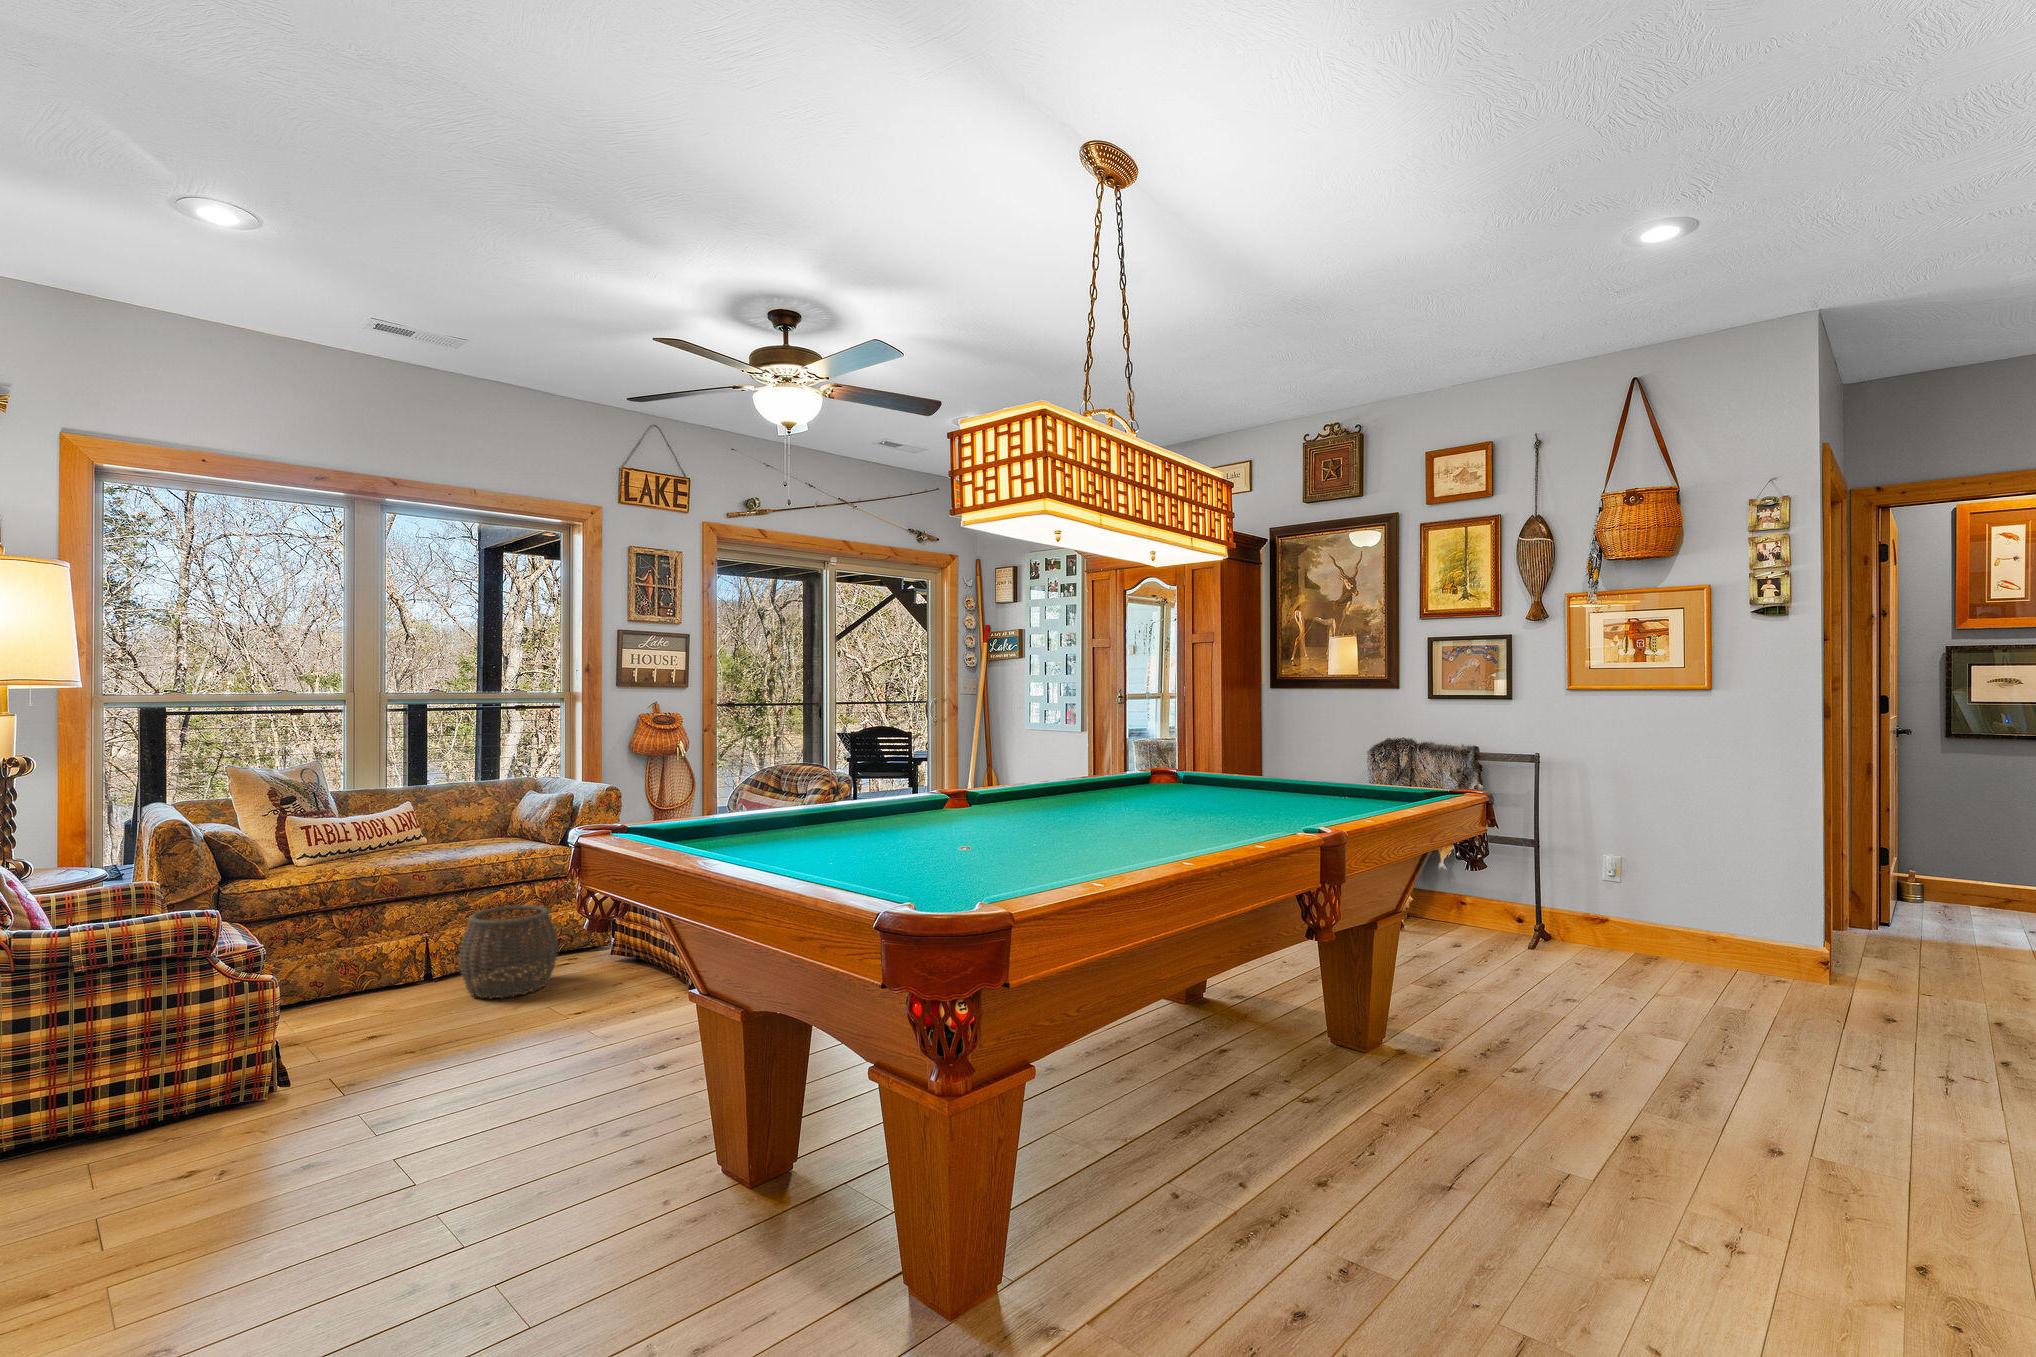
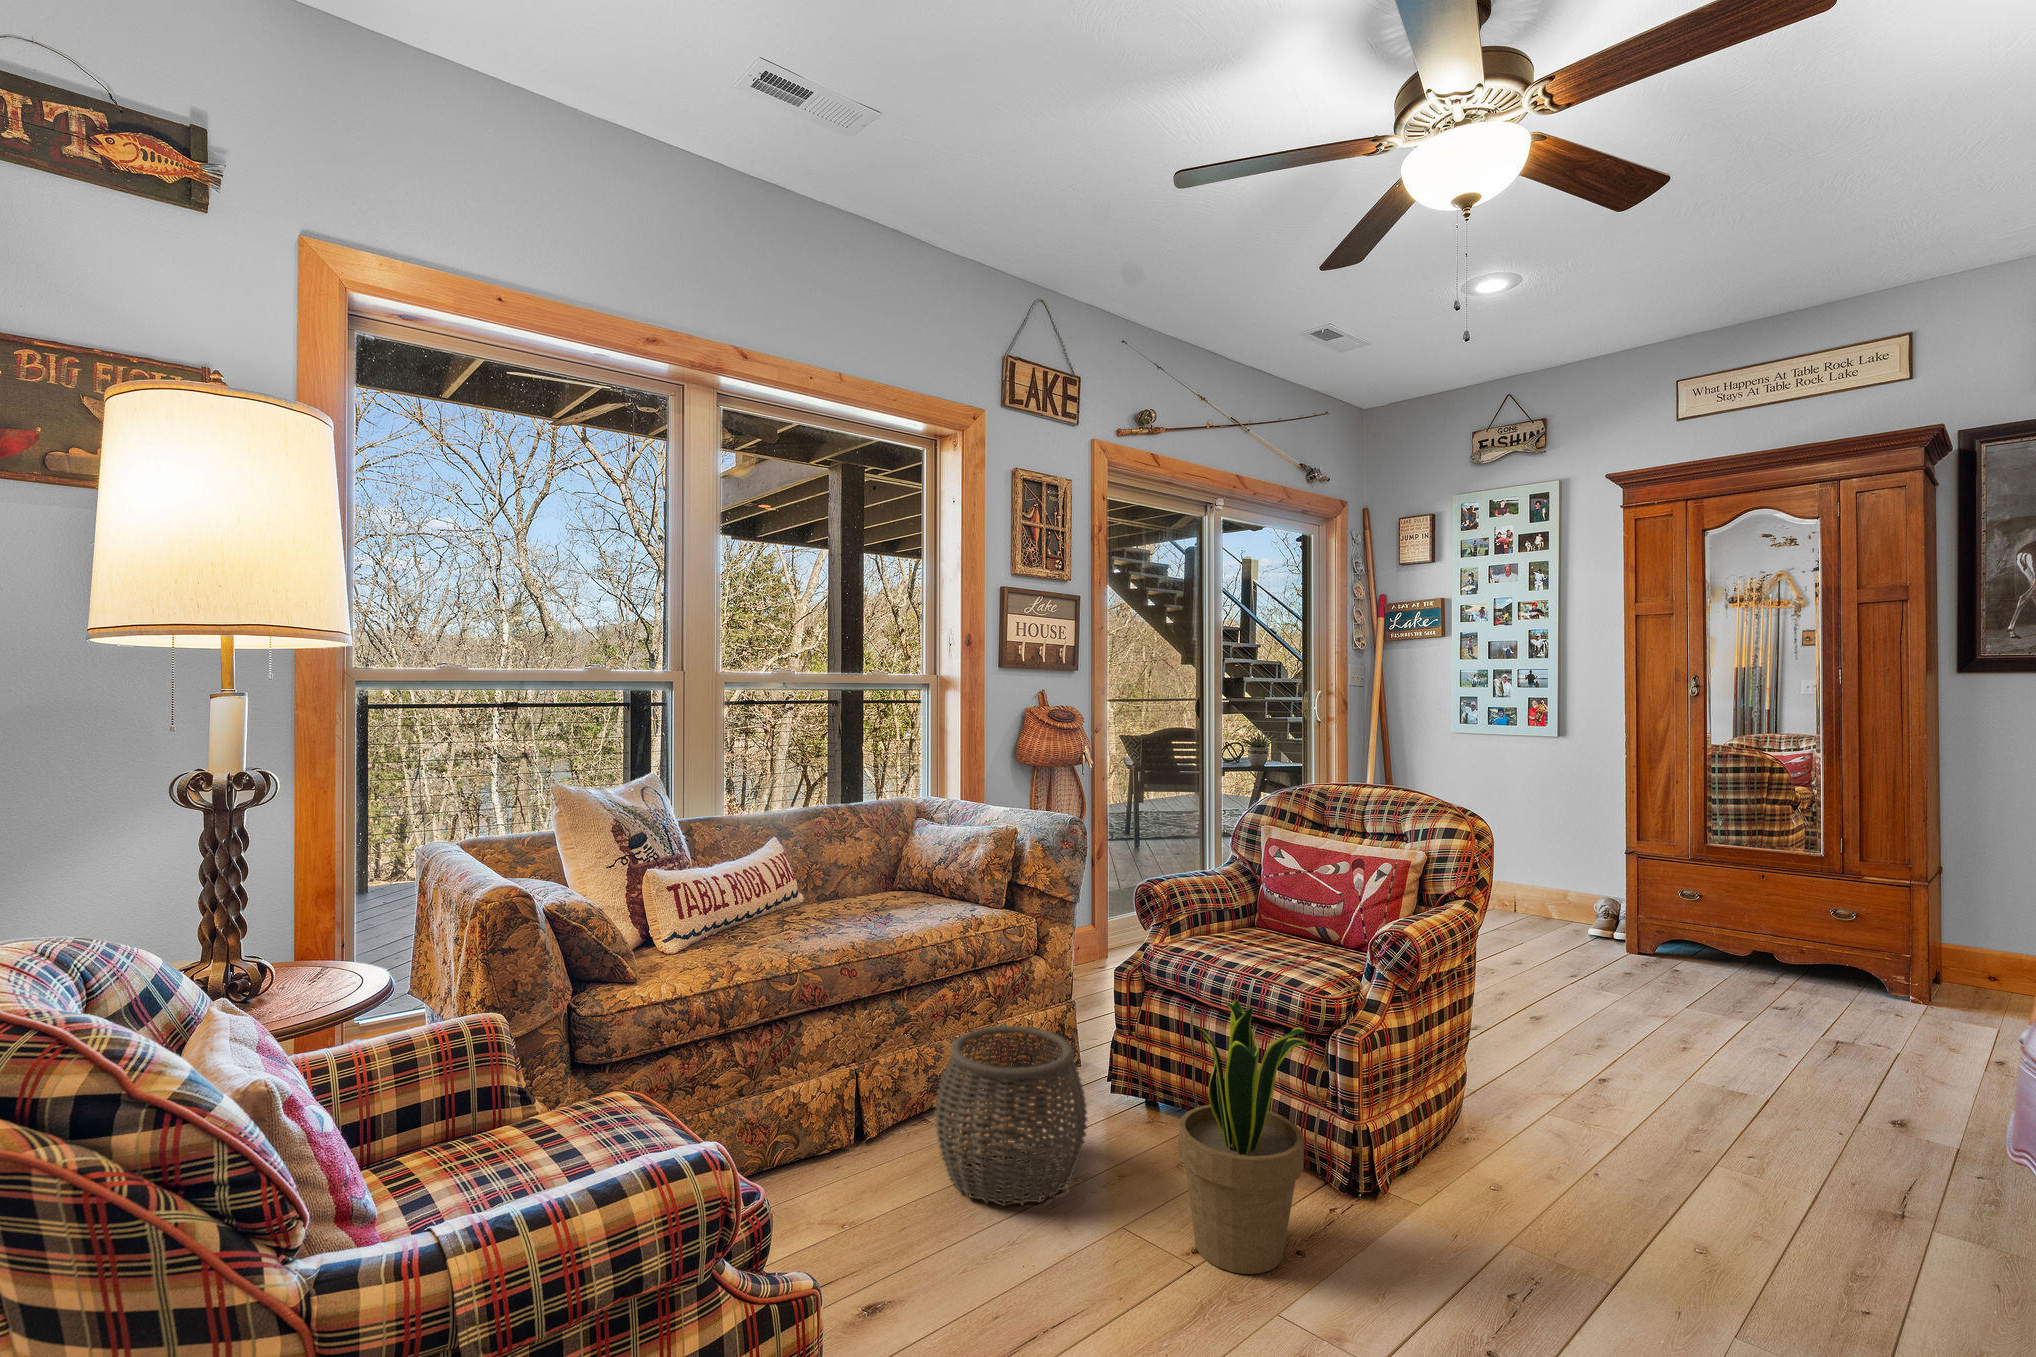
potted plant: none [572,875,655,1016] -> present [1179,999,1314,1274]

